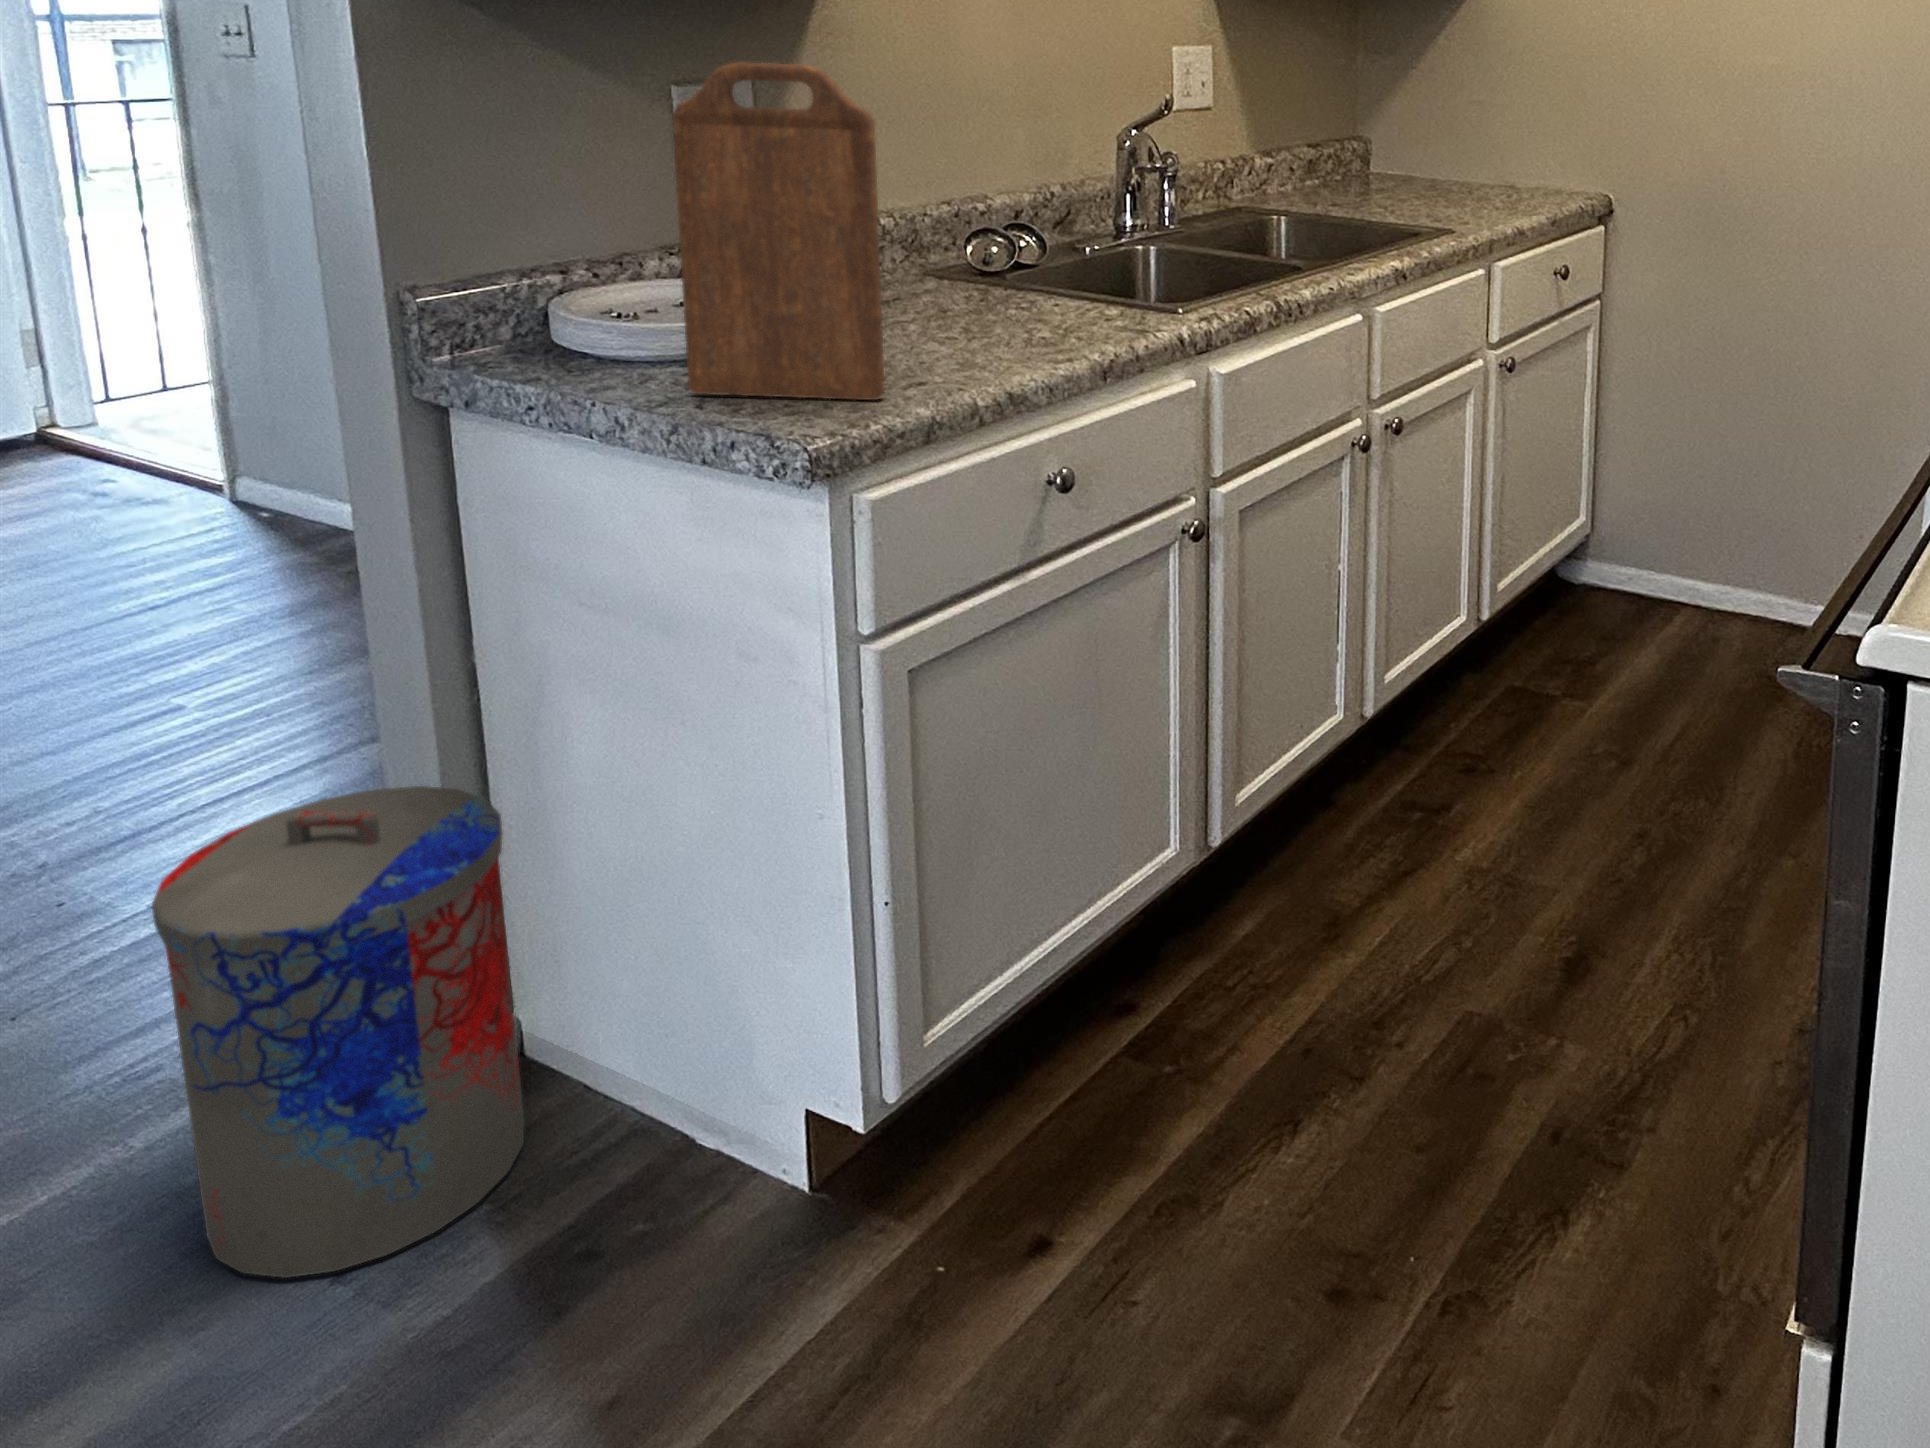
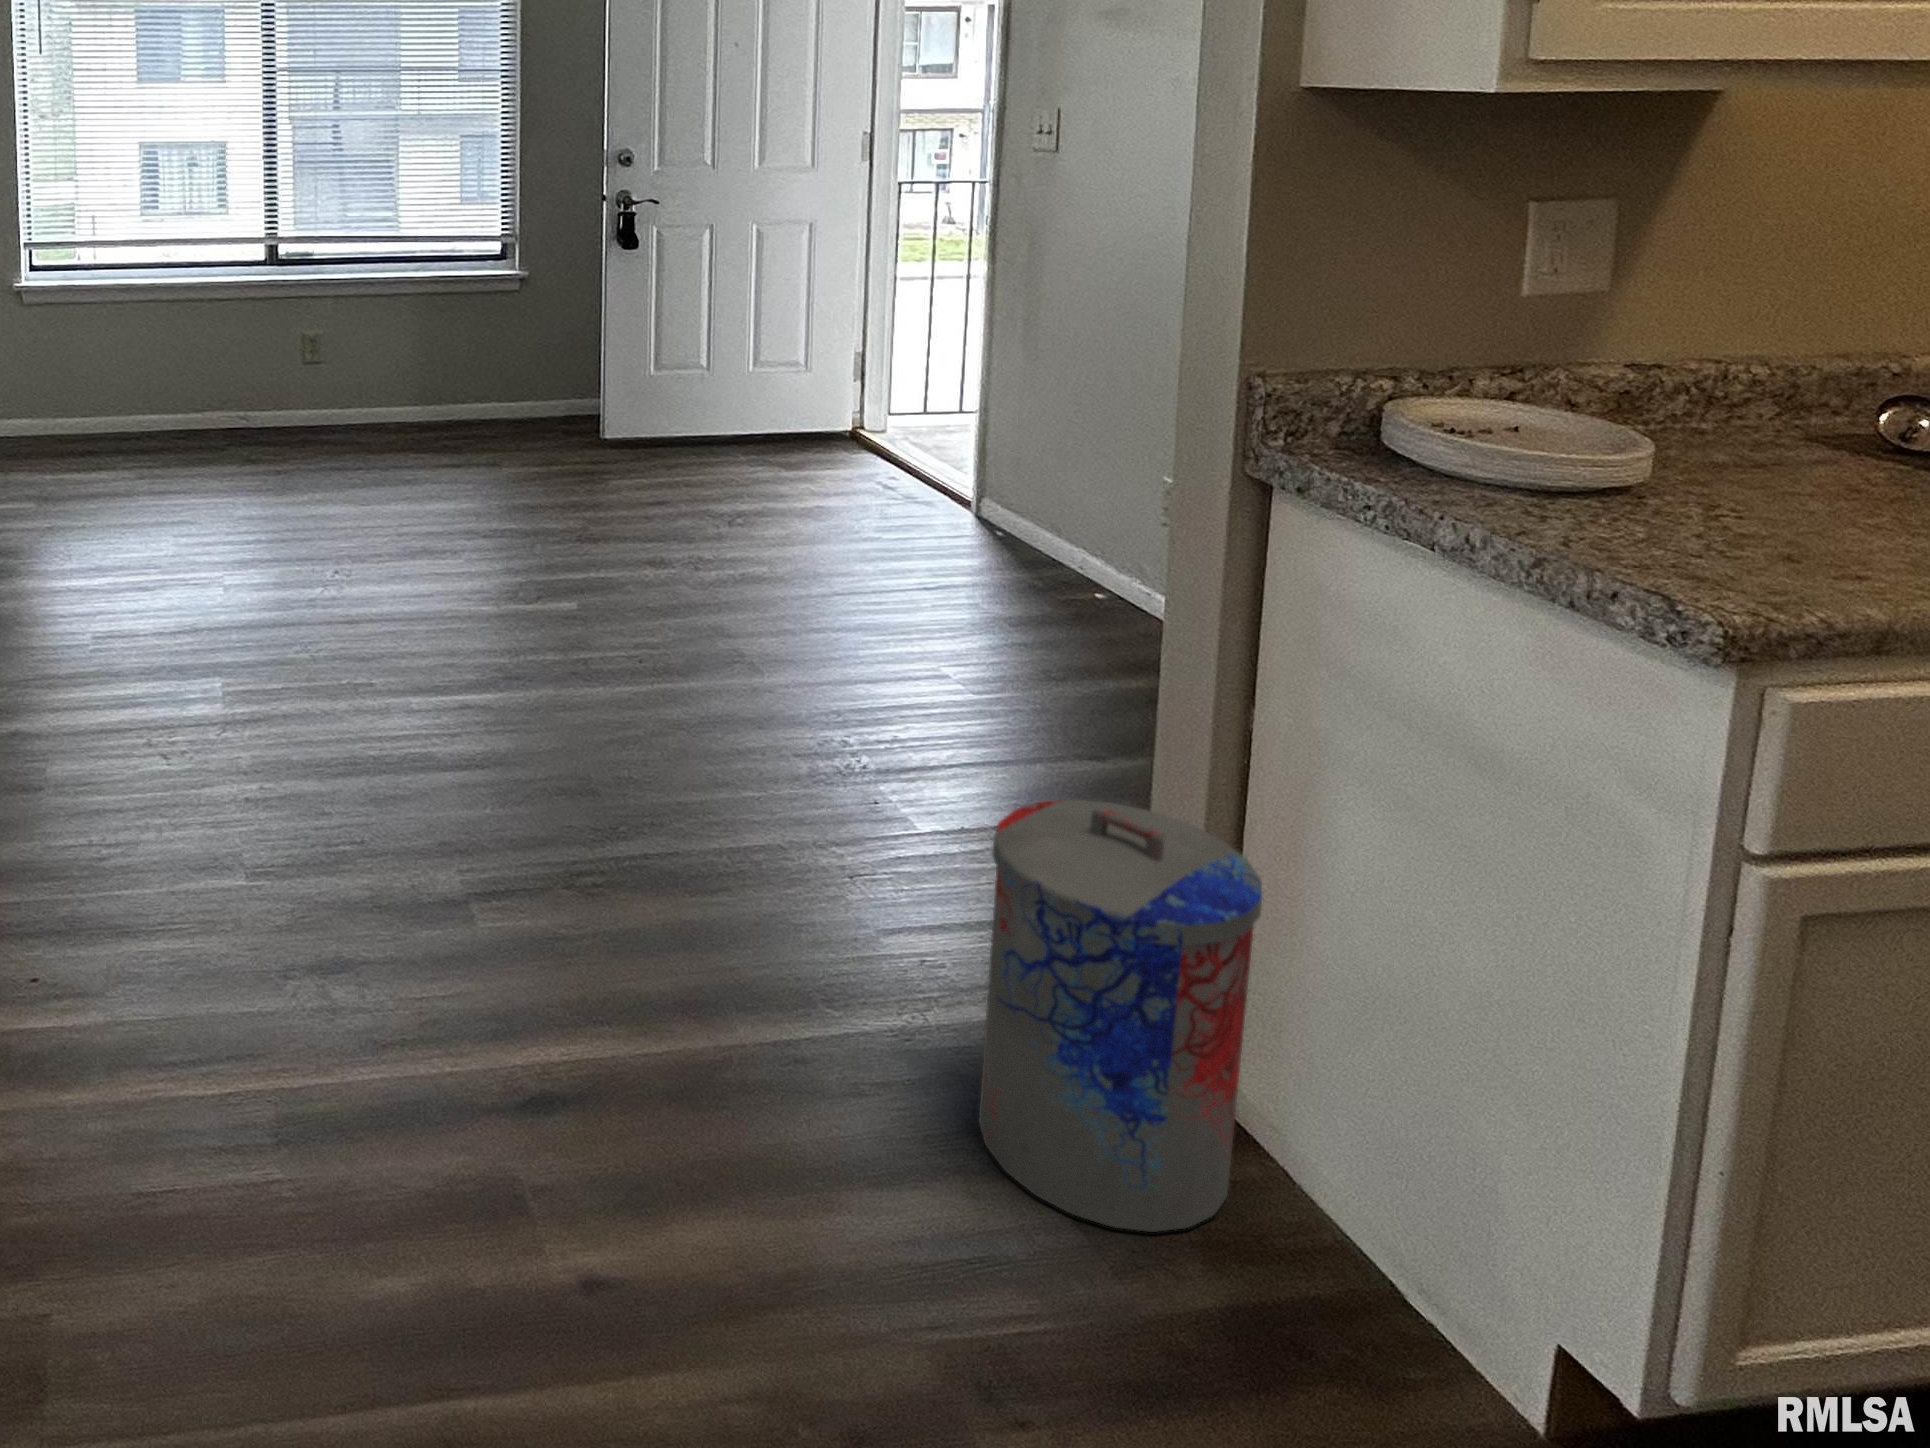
cutting board: present [672,62,885,400] -> none [1552,183,1868,585]

